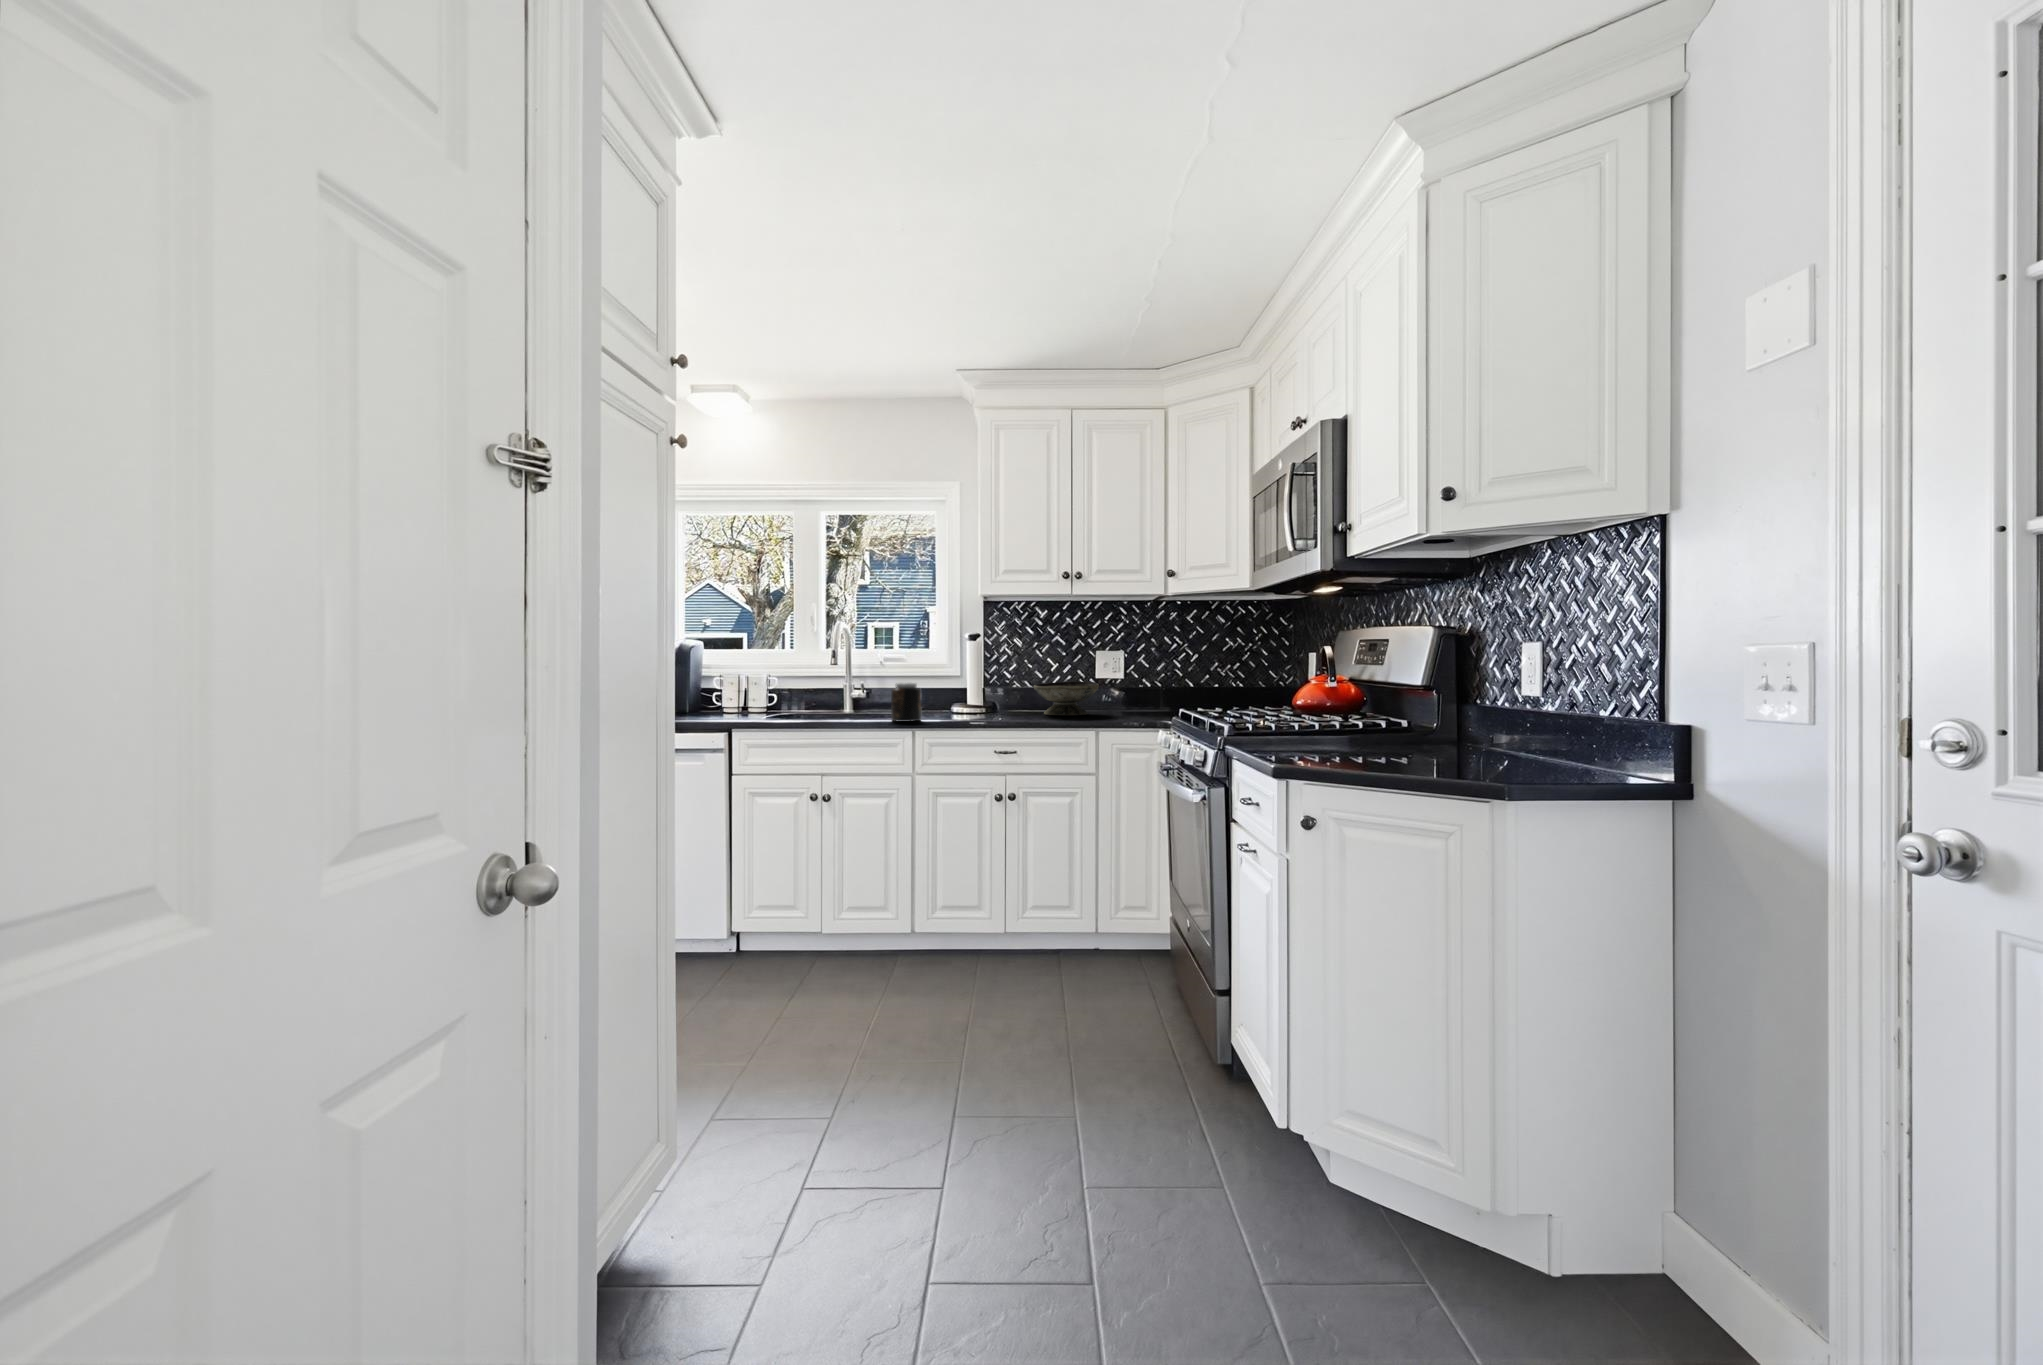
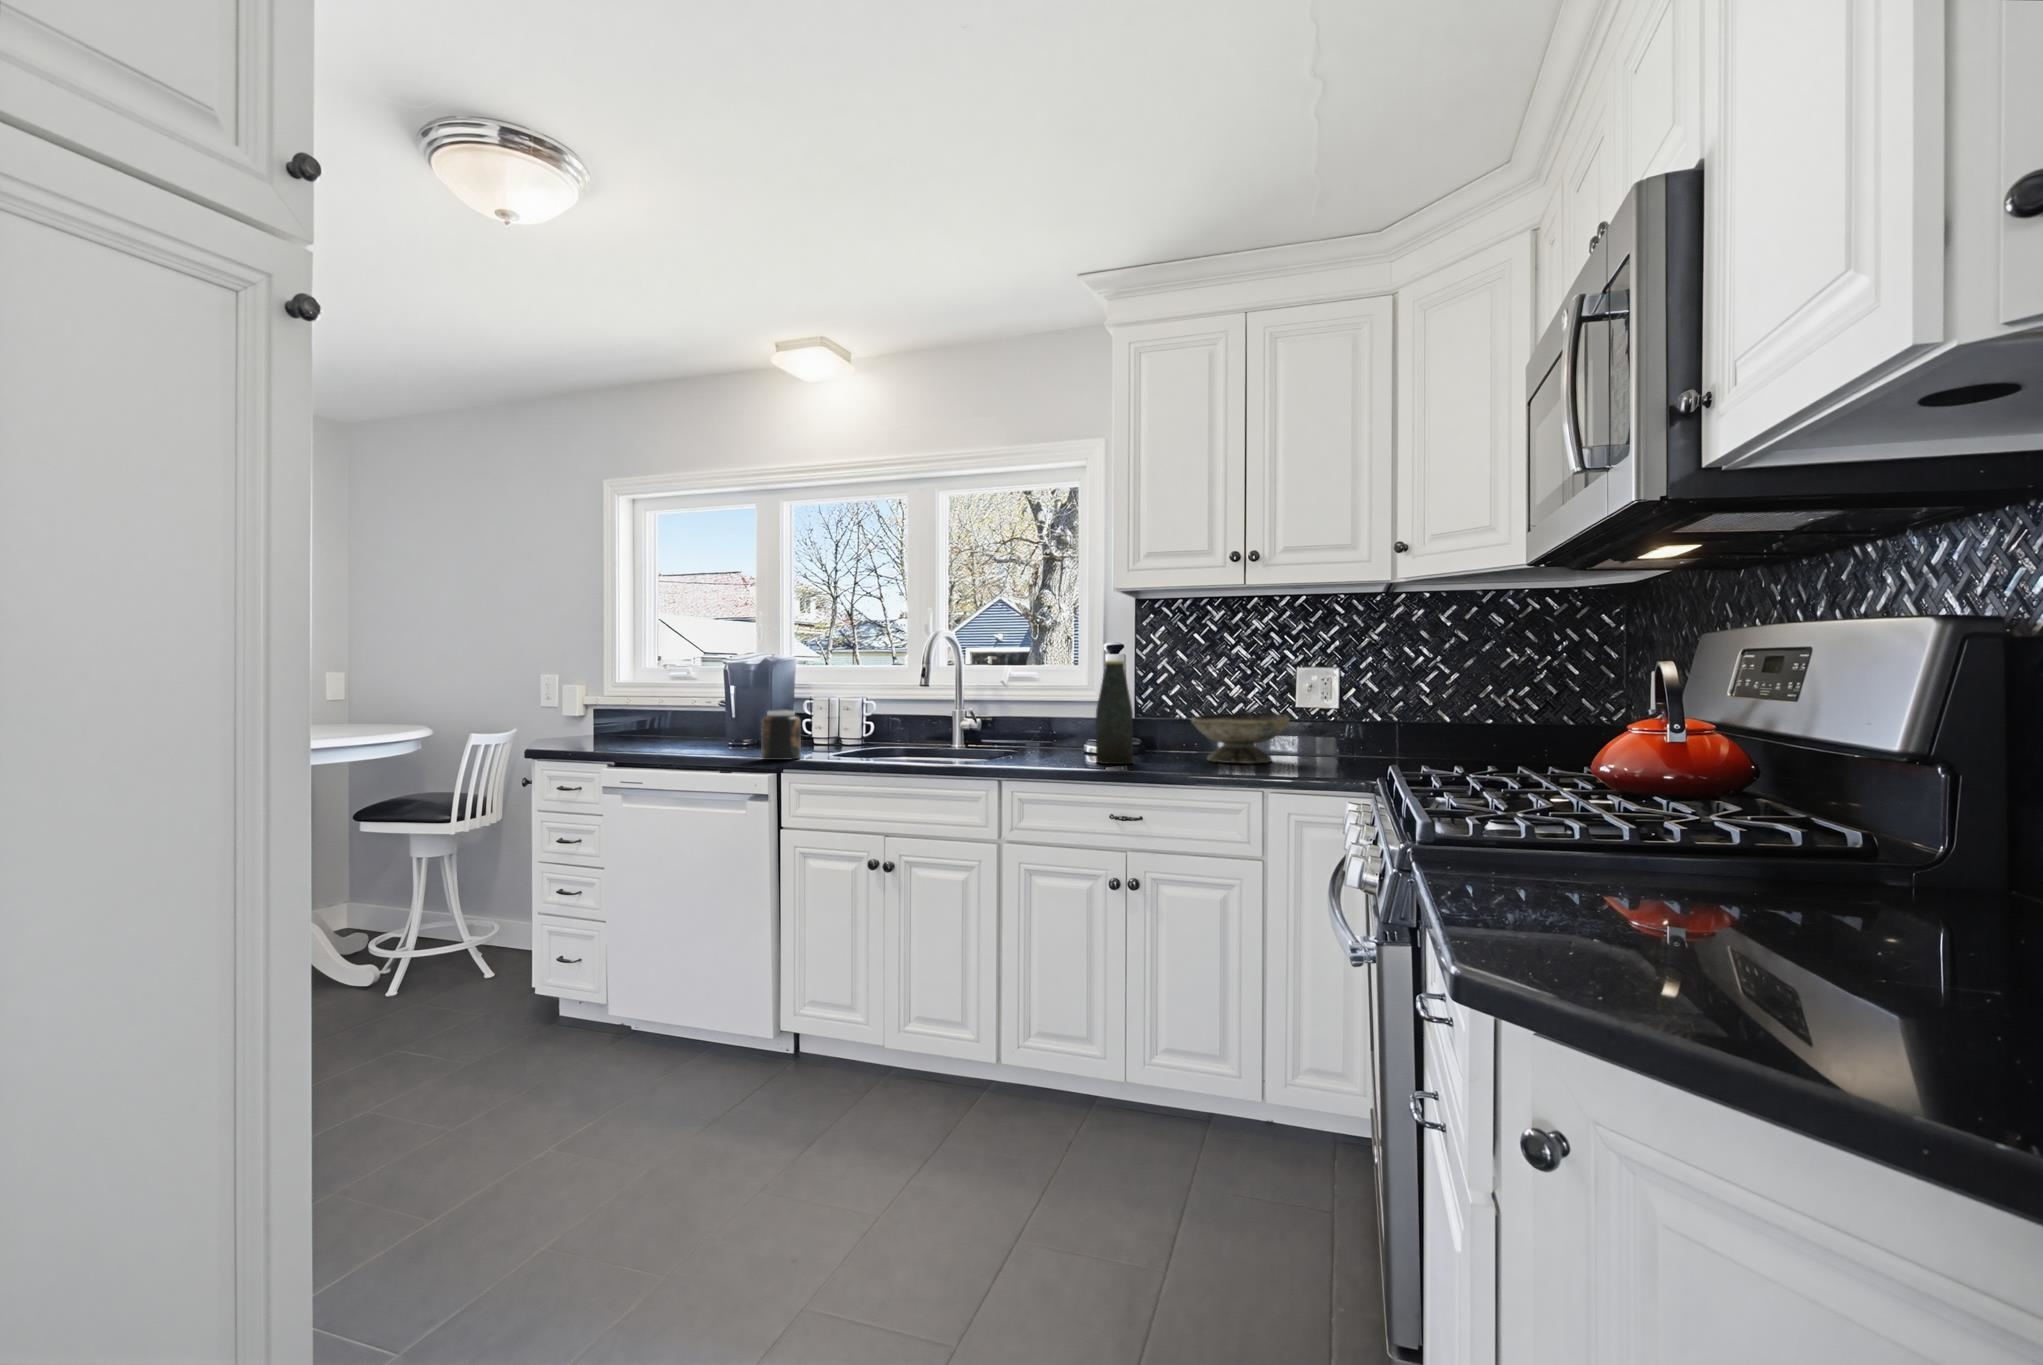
bottle: none [971,646,998,718] -> present [1096,661,1133,764]
jar: present [891,683,921,722] -> present [761,710,801,760]

